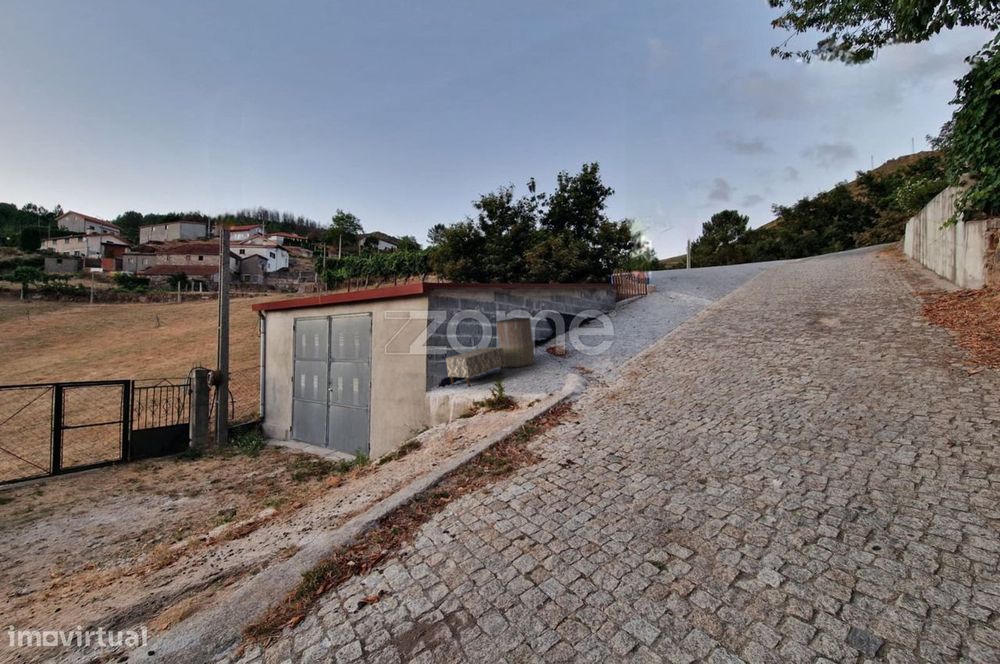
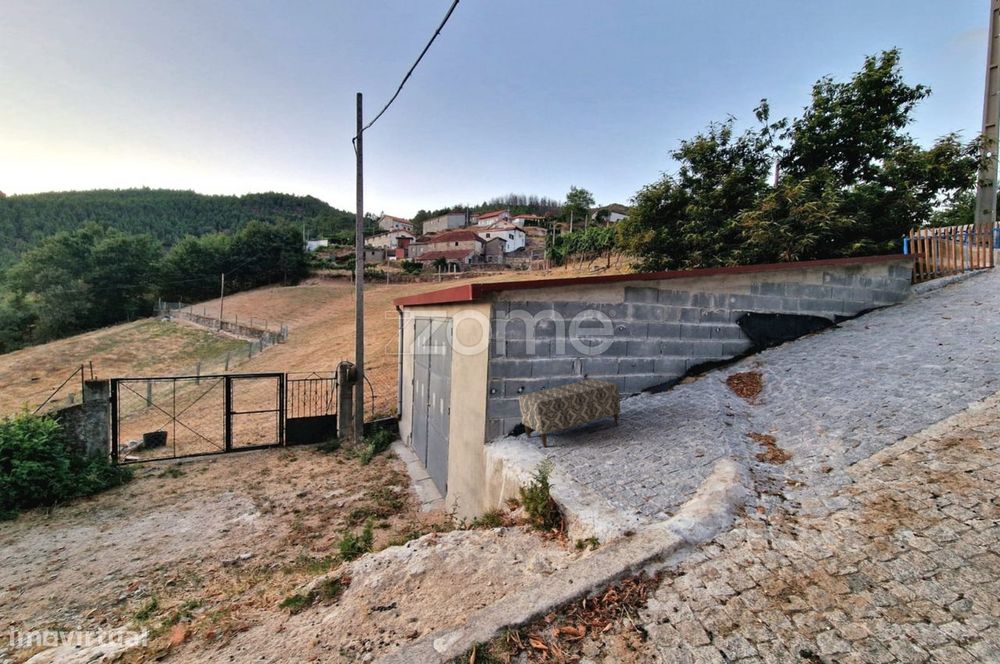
trash can: present [497,318,535,368] -> none [620,330,688,416]

